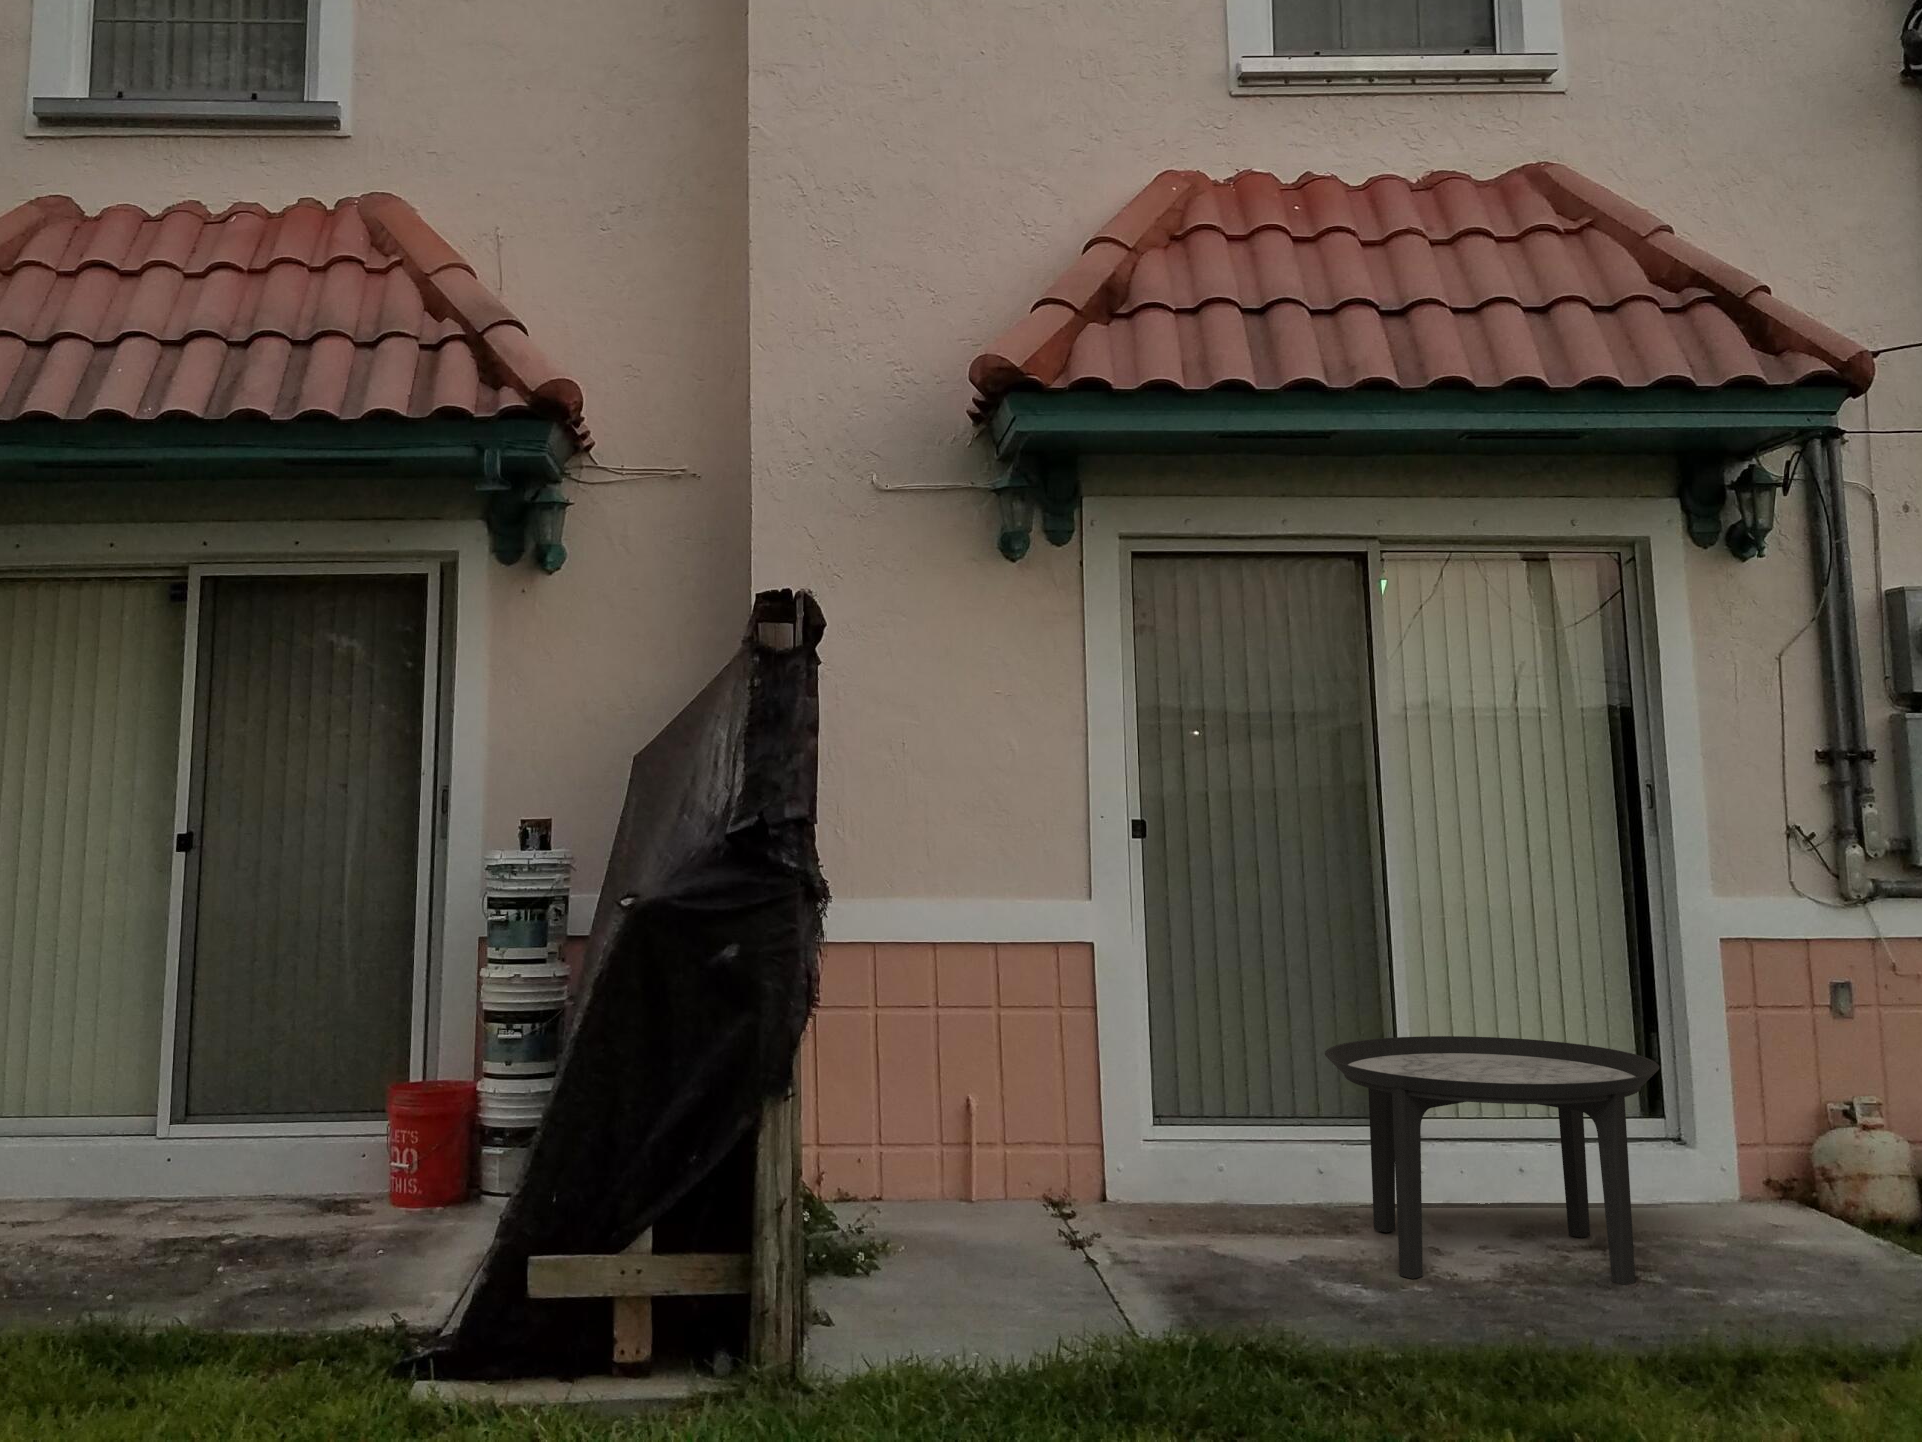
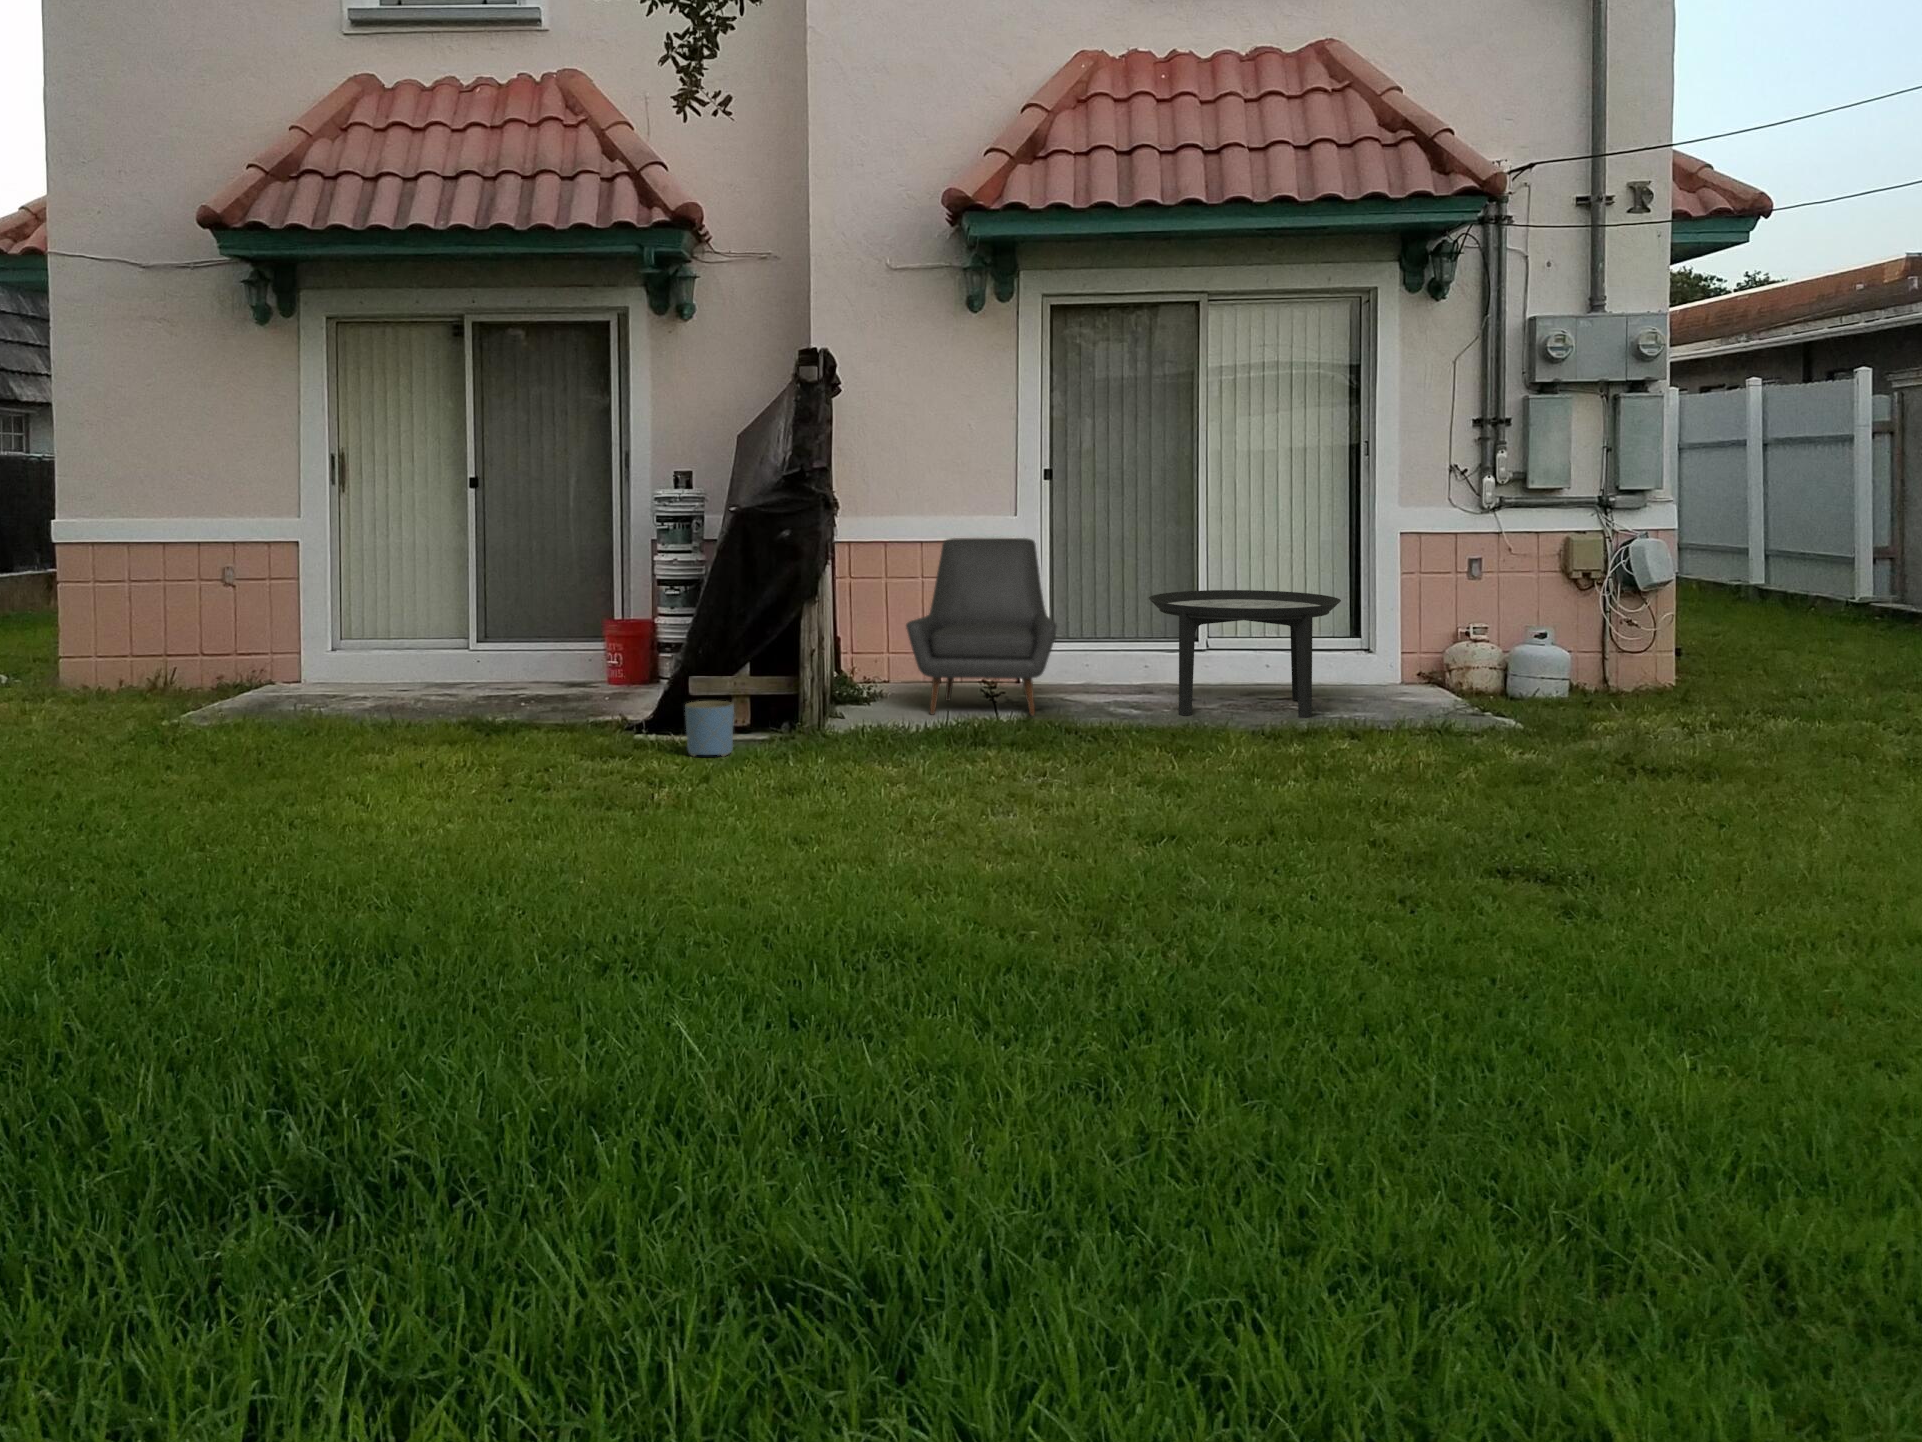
chair: none [919,946,1185,1280] -> present [906,538,1057,716]
planter: none [527,1285,621,1408] -> present [685,701,734,756]

